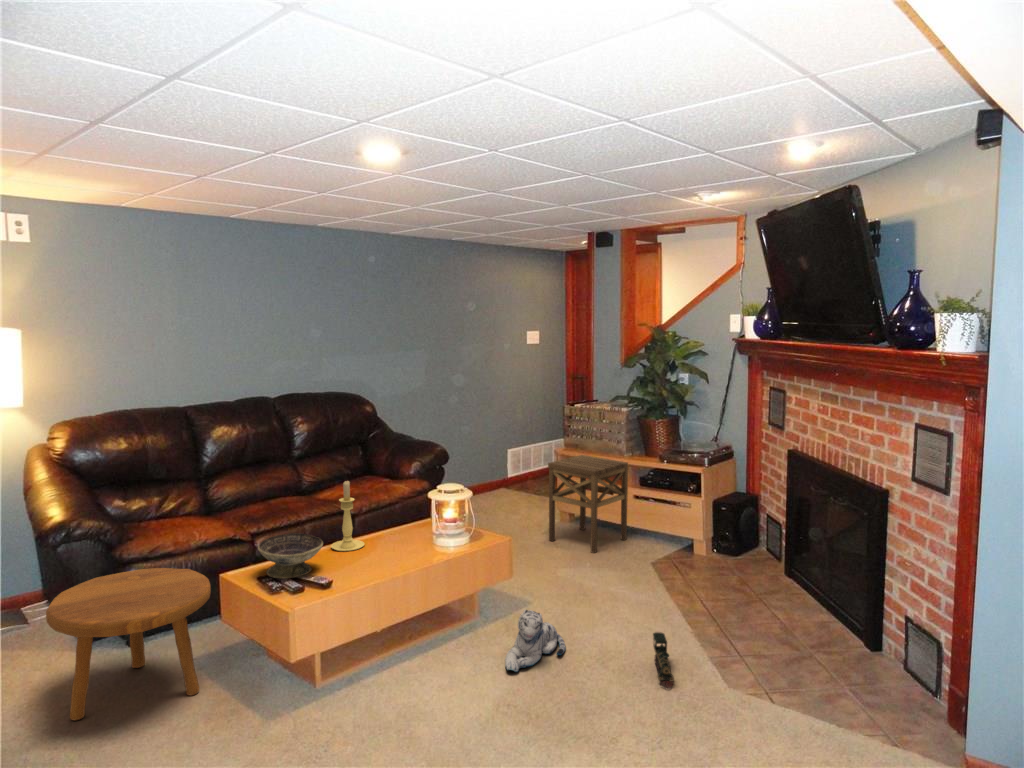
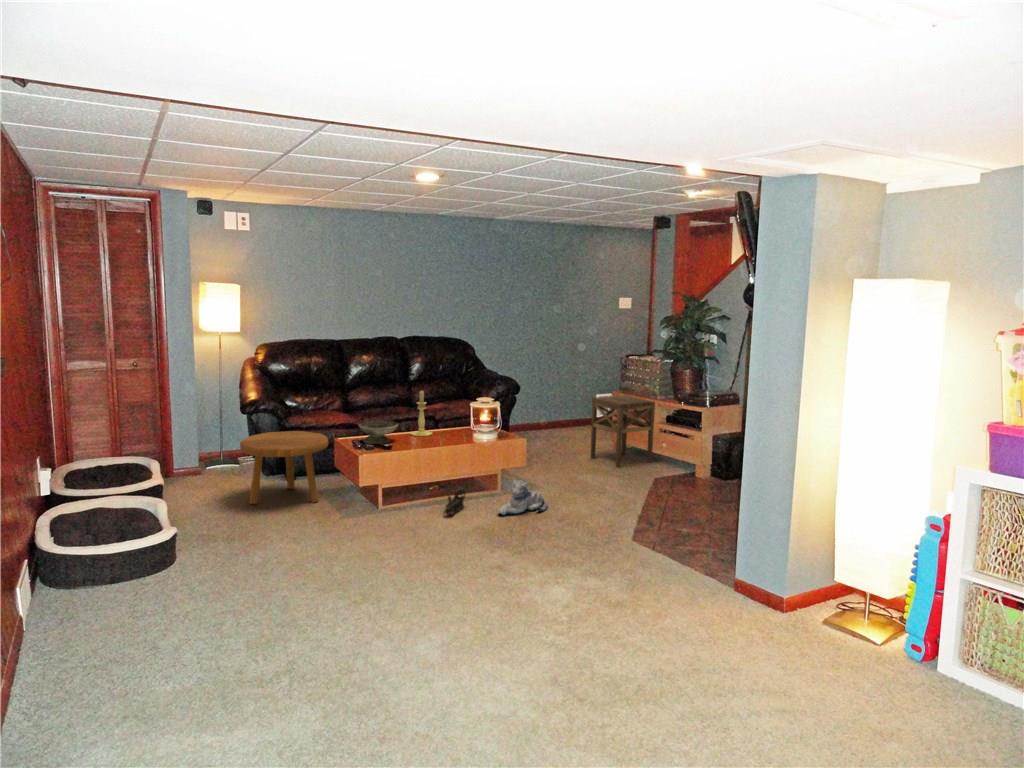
toy train: present [653,632,674,689] -> present [443,490,466,517]

